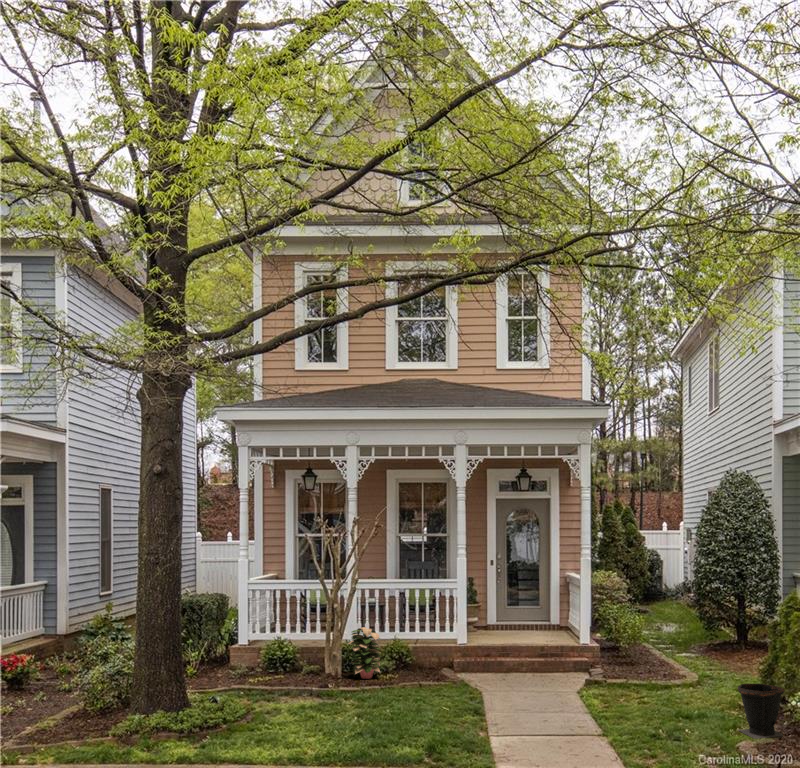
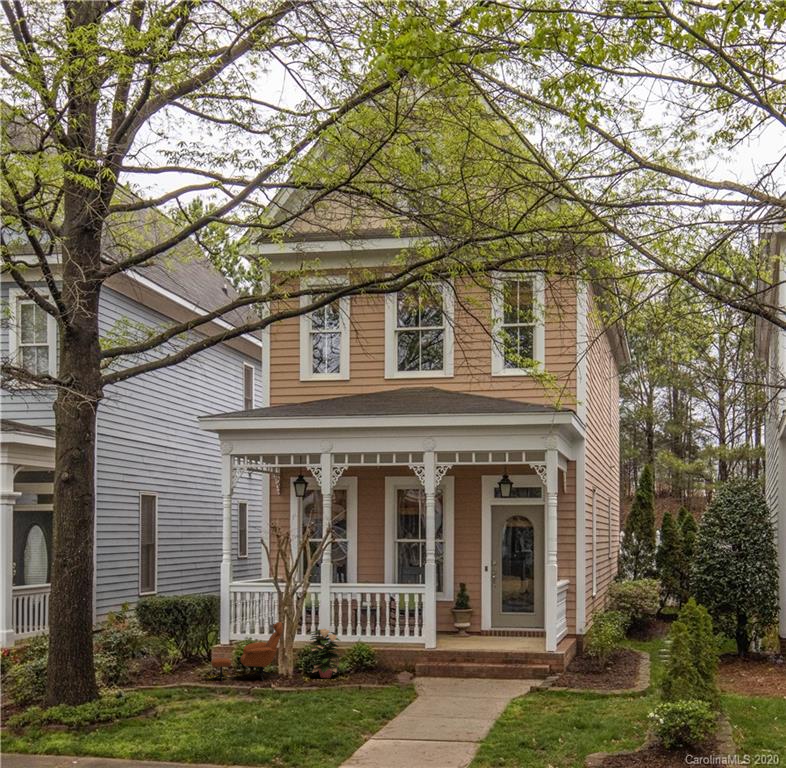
lounge chair: none [246,621,325,688] -> present [209,622,283,681]
bucket: present [738,683,785,739] -> none [615,686,662,744]

